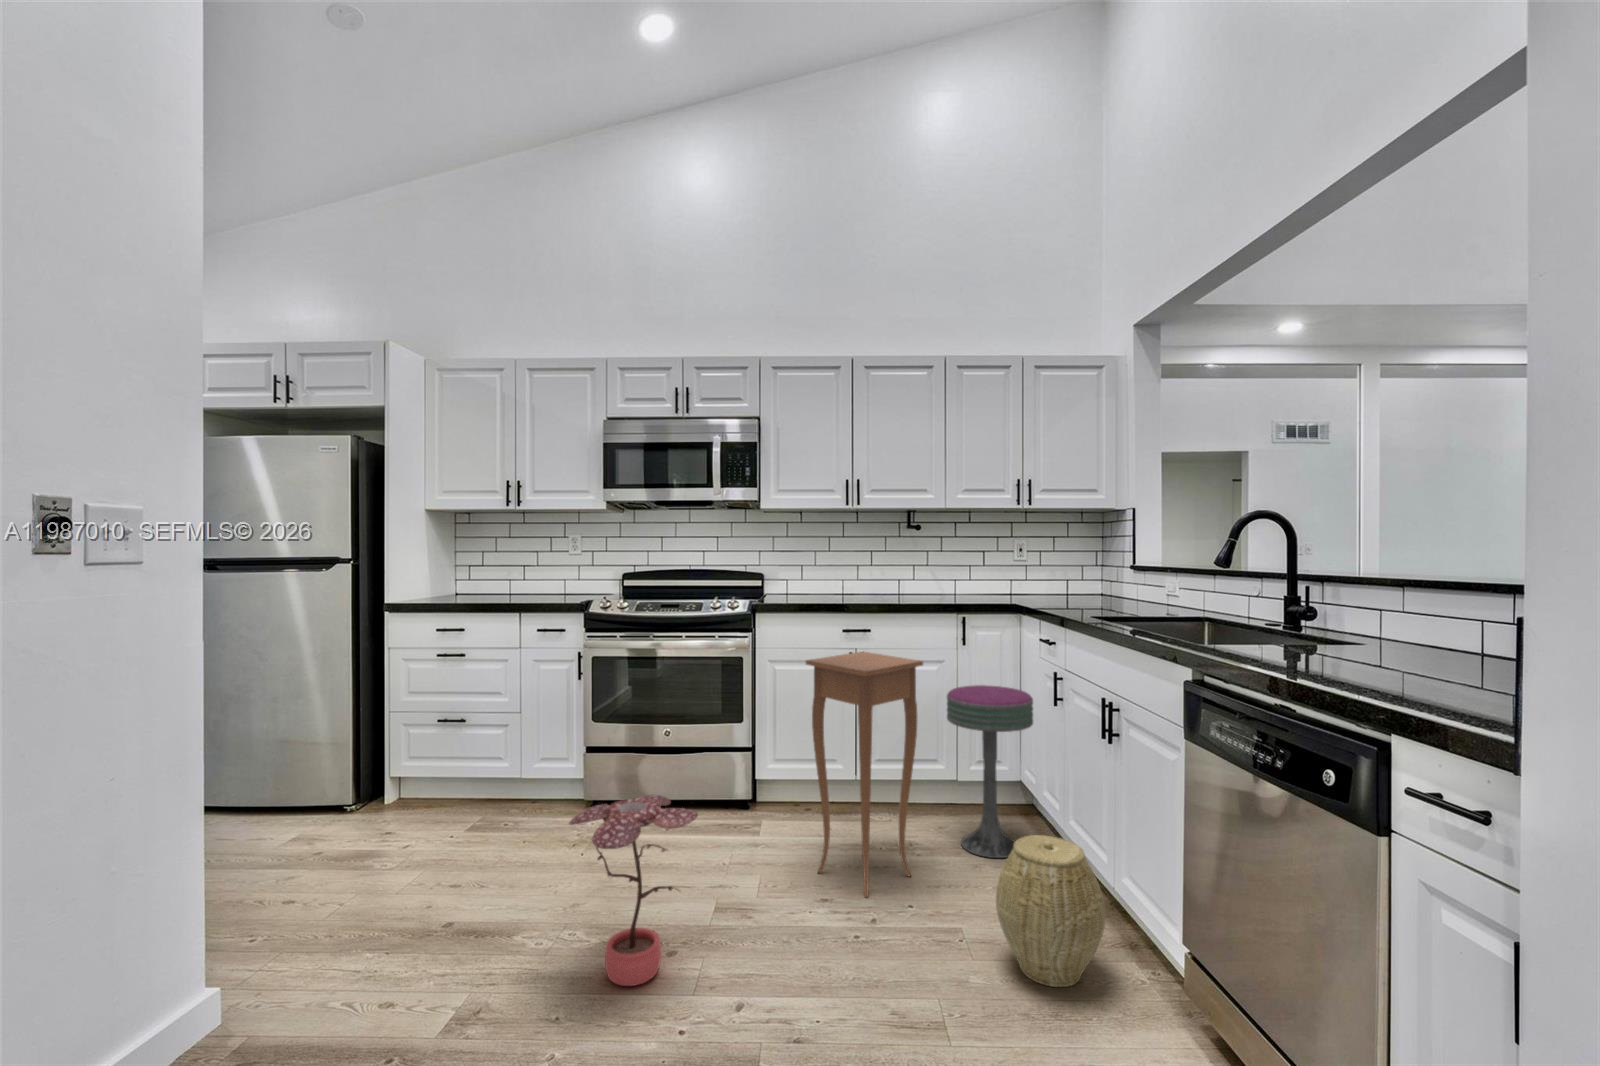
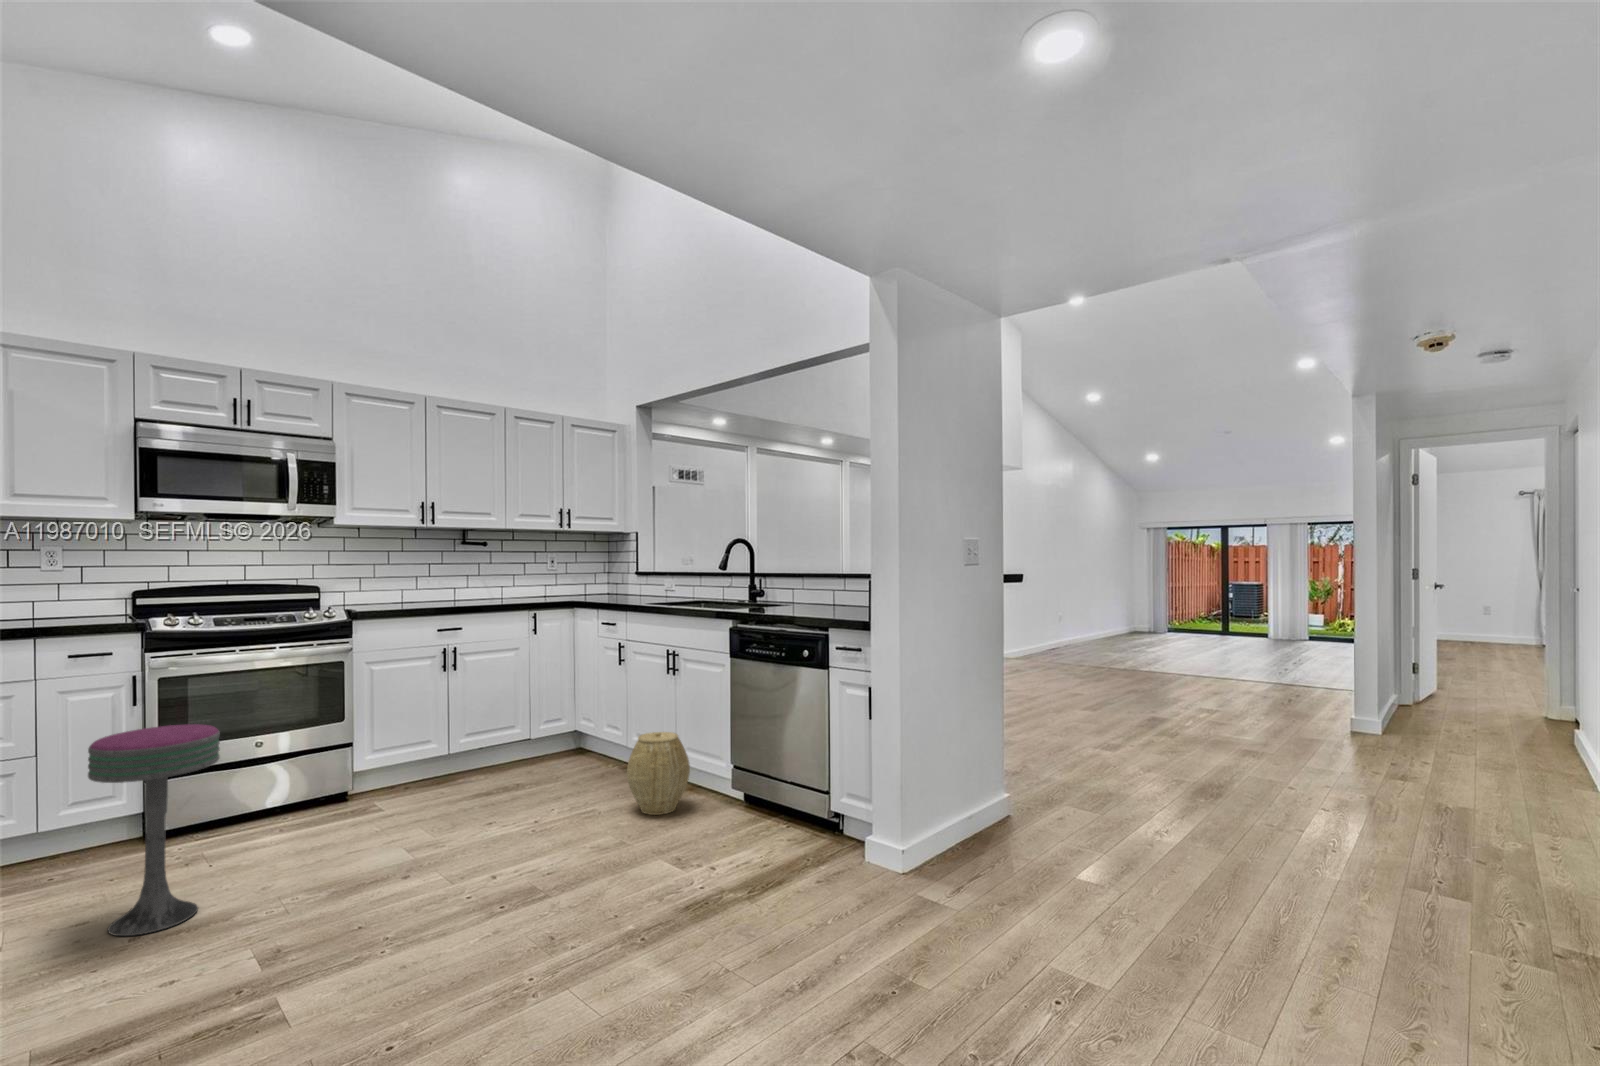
side table: present [806,651,923,897] -> none [459,640,547,816]
bar stool: present [947,685,1033,858] -> present [88,724,220,936]
potted plant: present [569,795,698,986] -> none [338,755,451,899]

